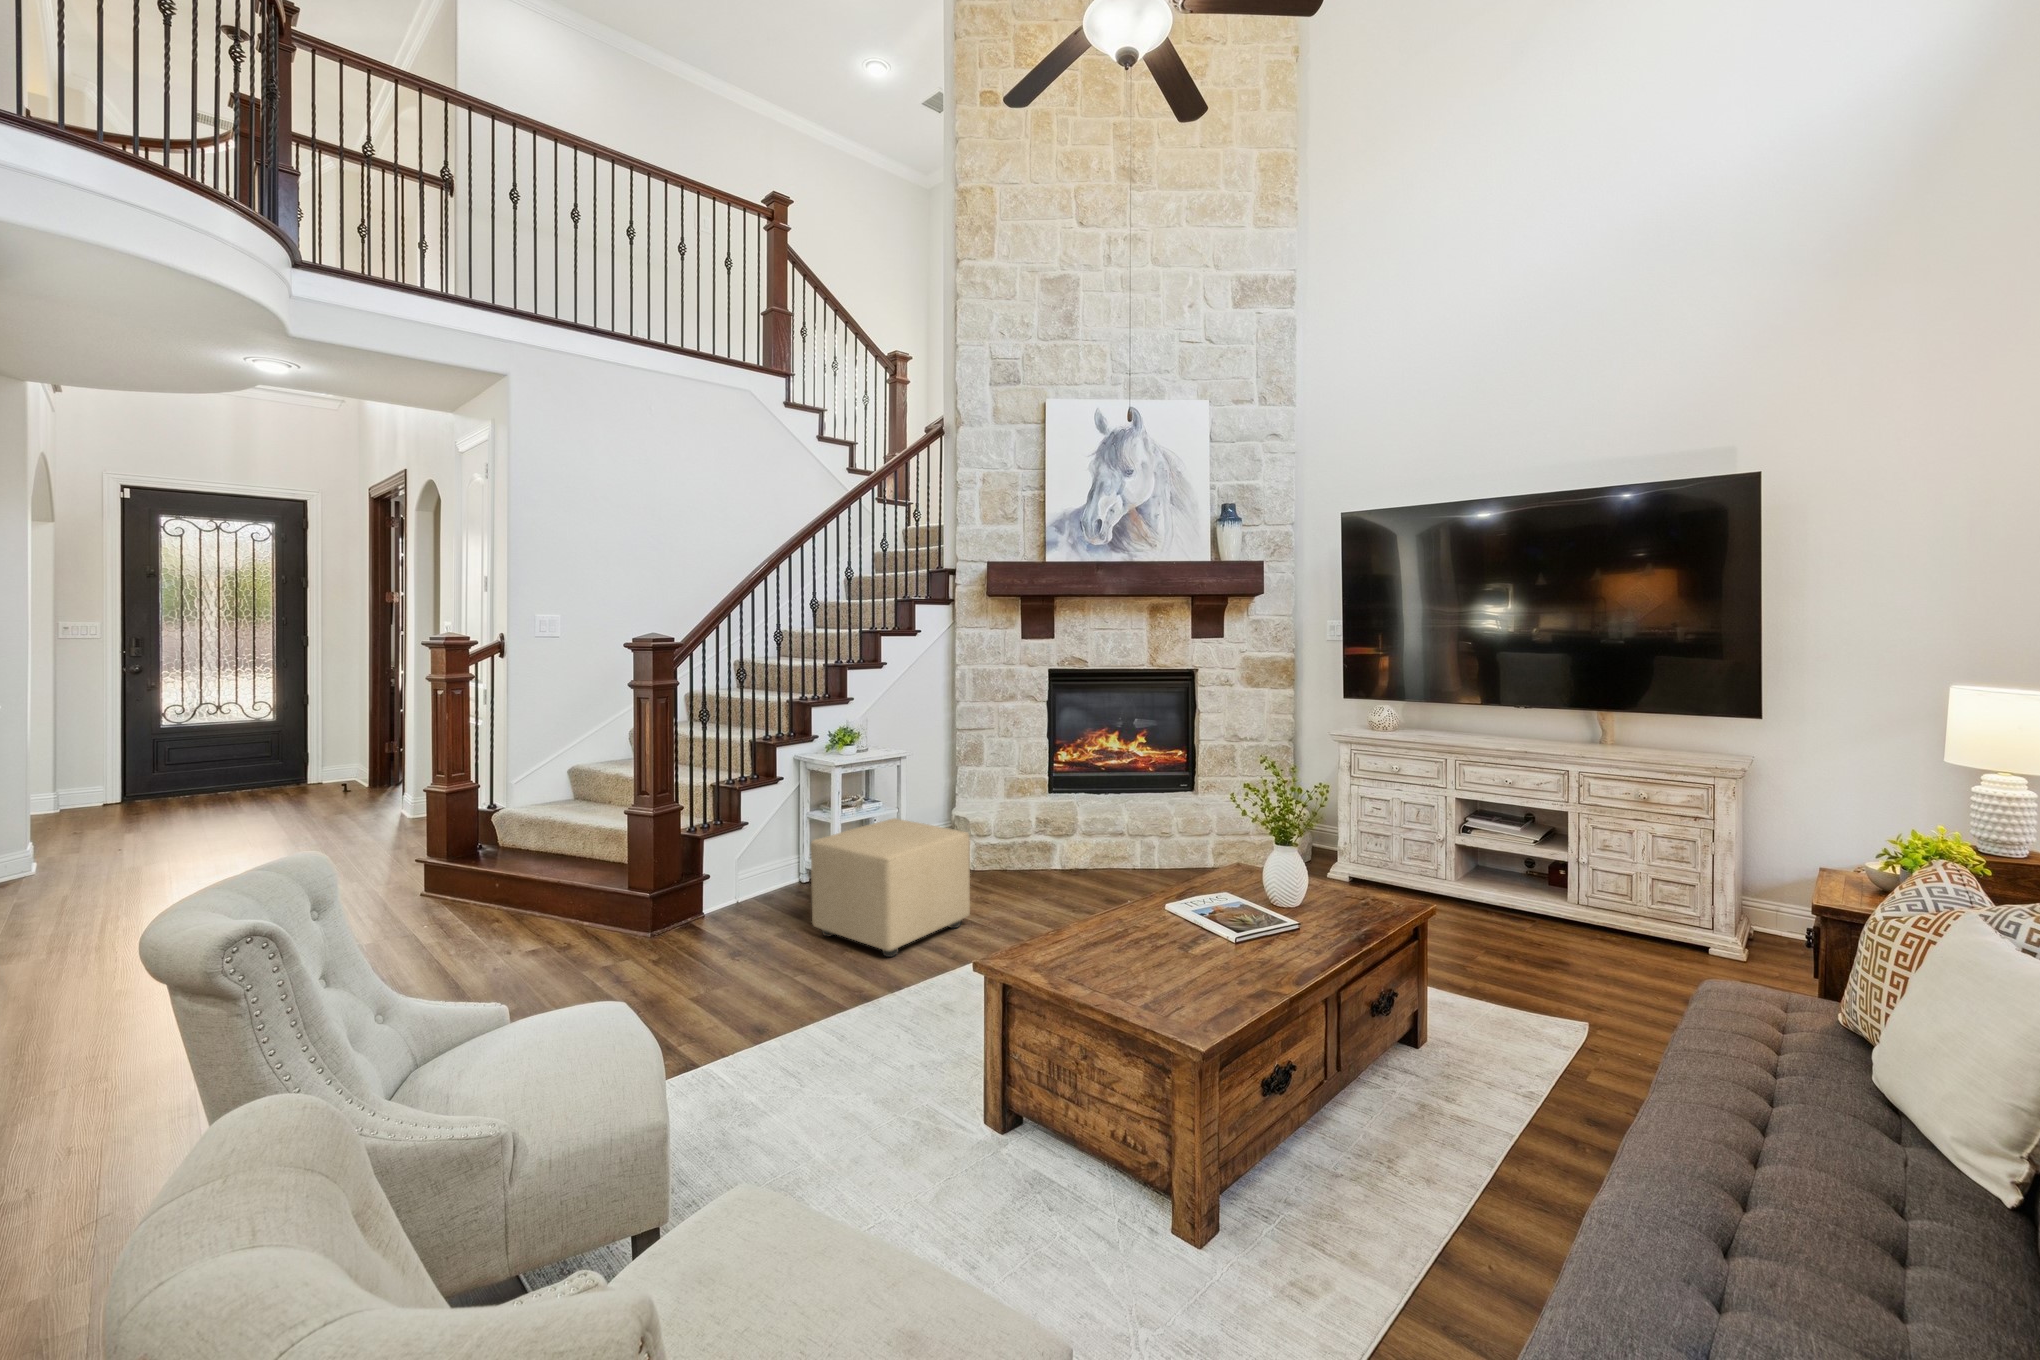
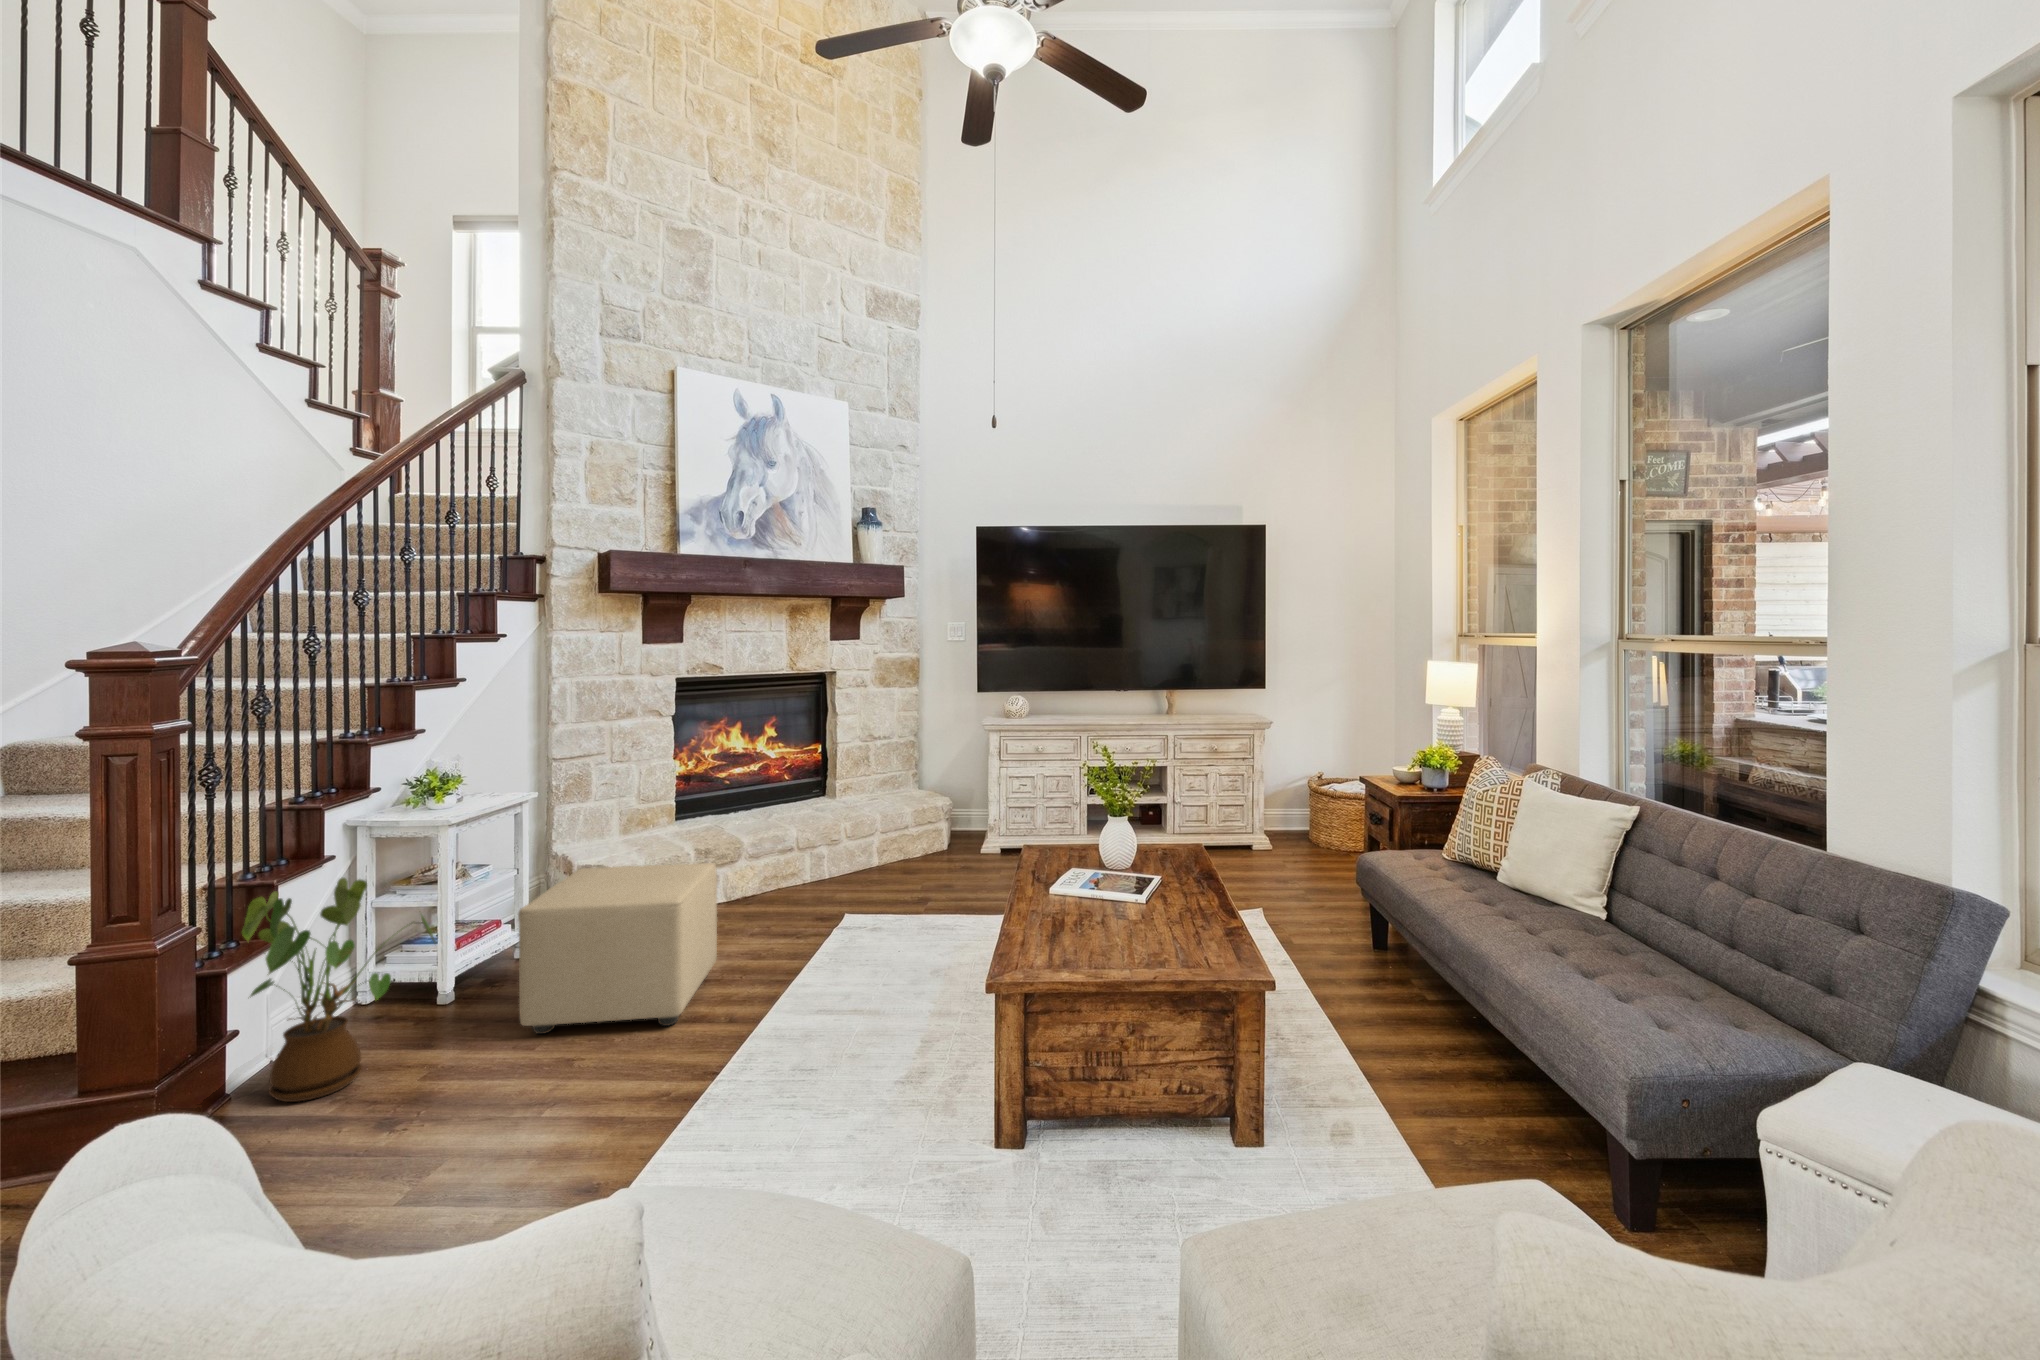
house plant: none [662,798,767,937] -> present [242,878,435,1102]

